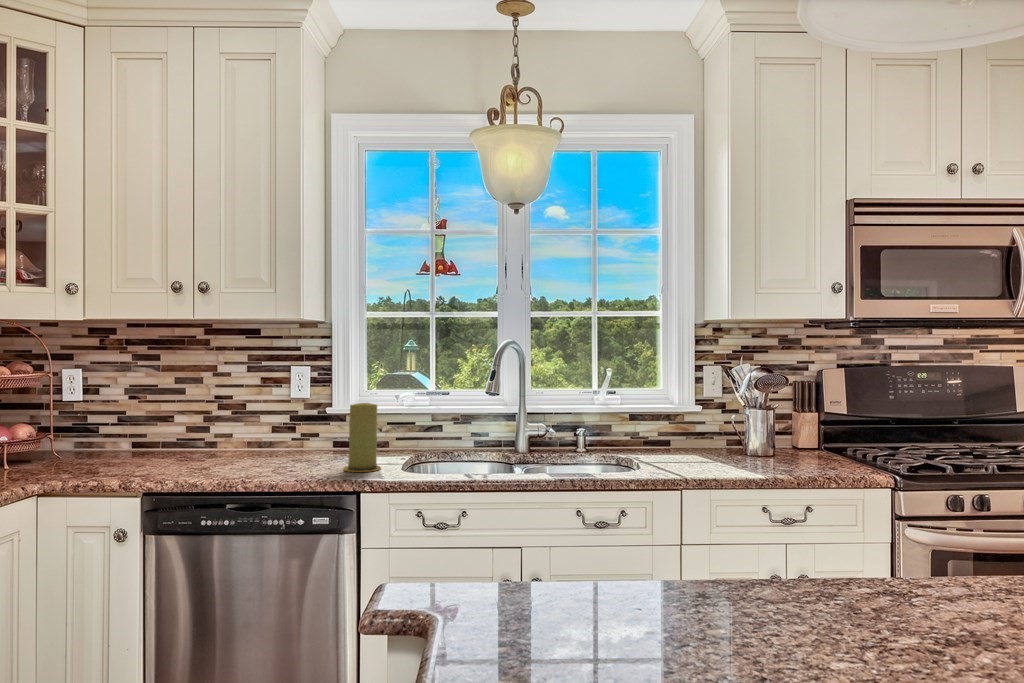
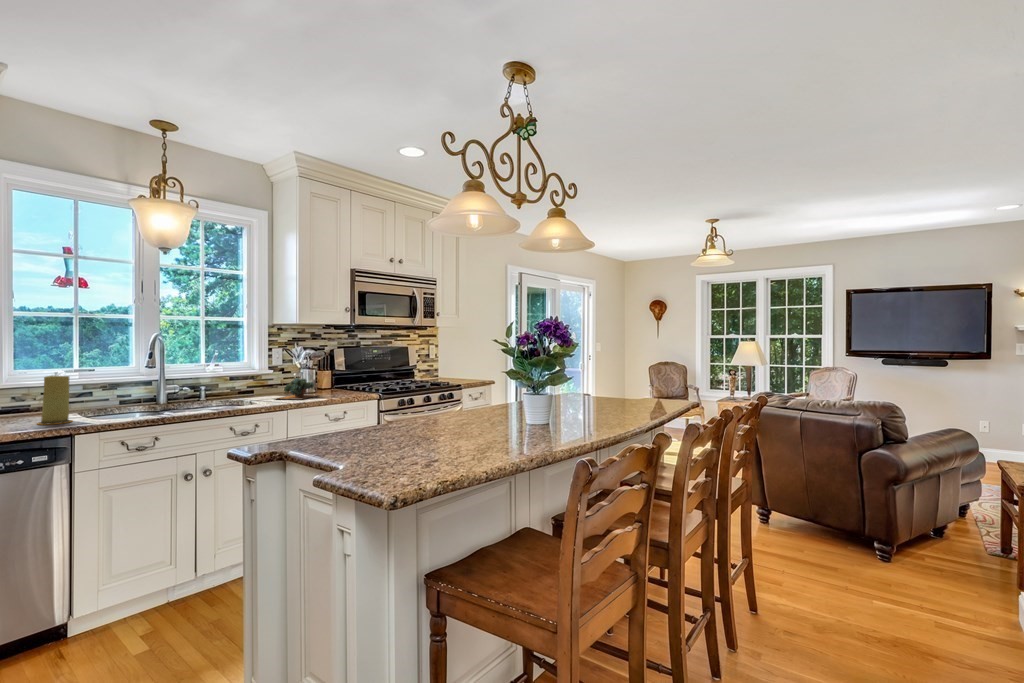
succulent plant: none [678,425,770,471] -> present [276,378,318,400]

